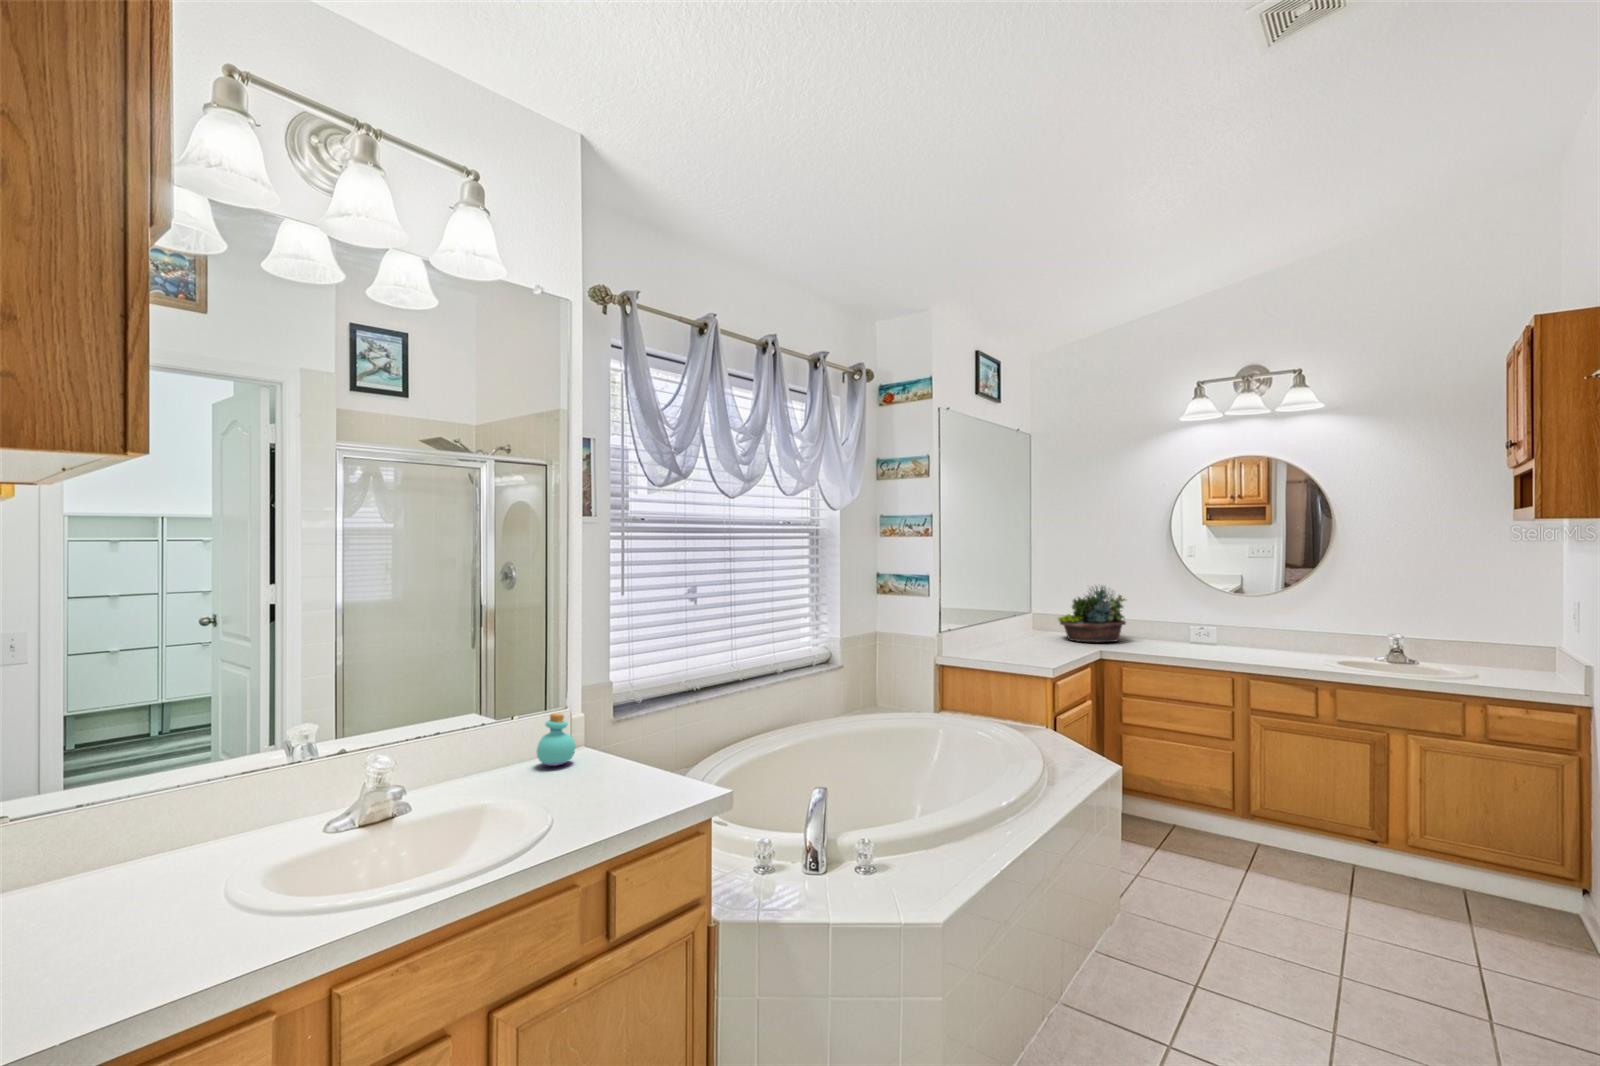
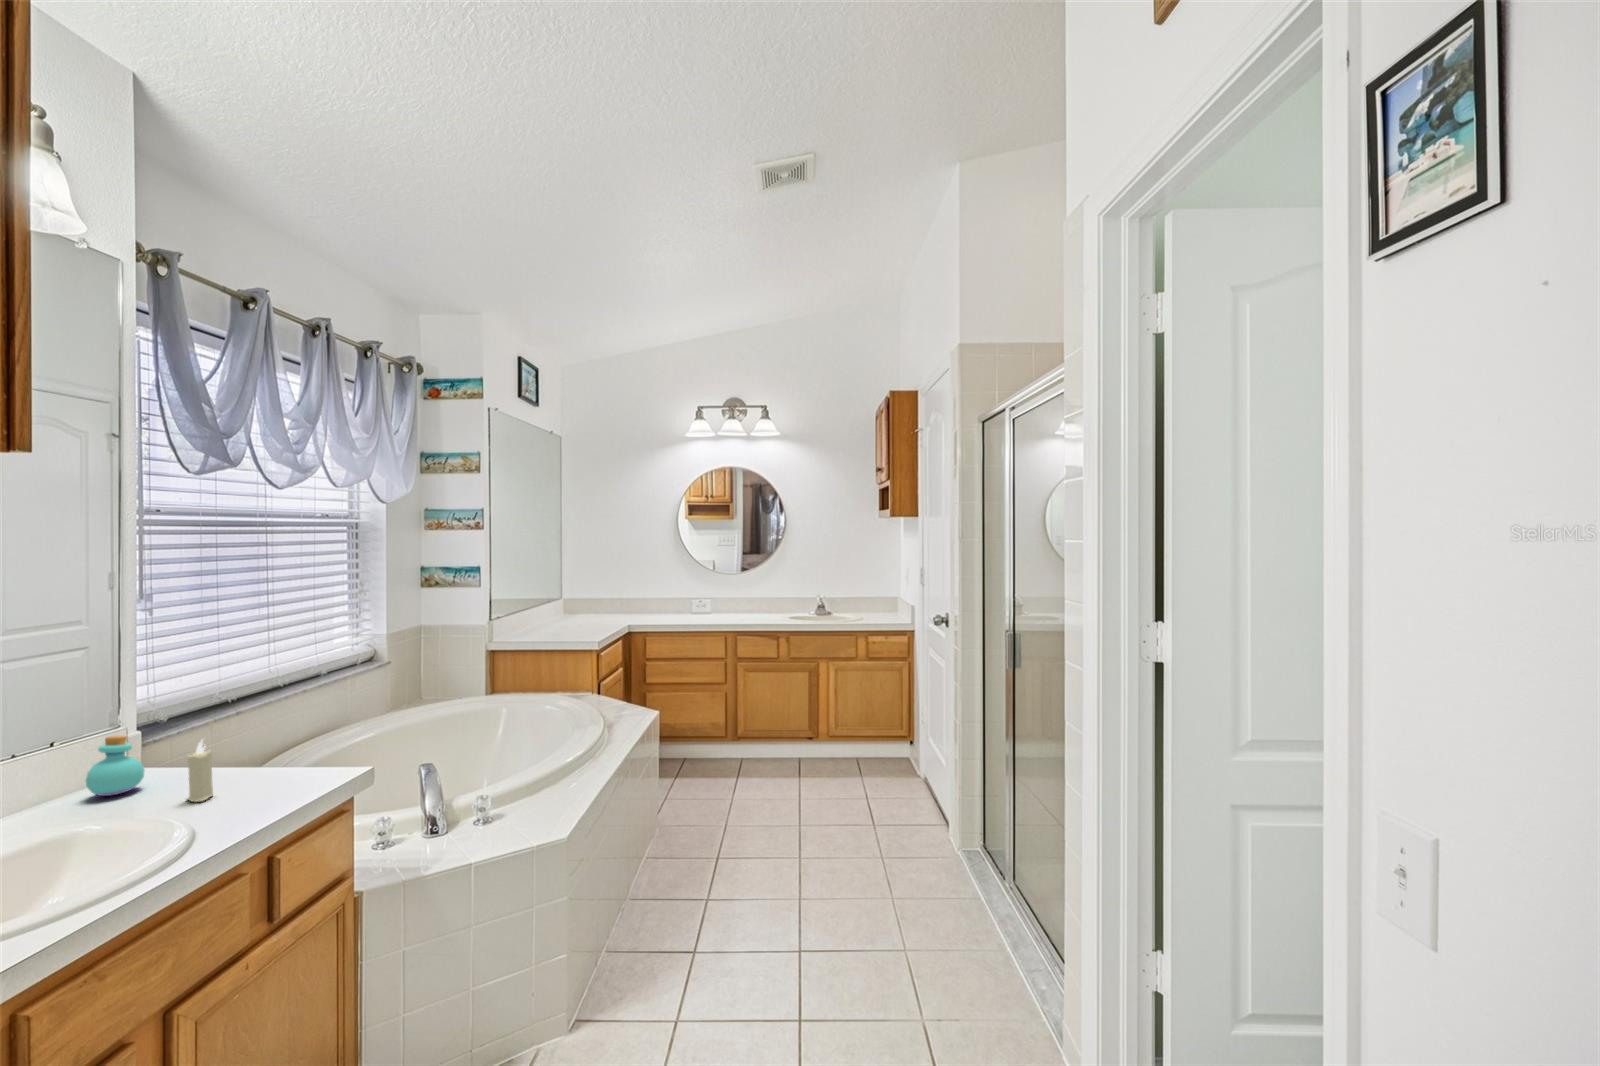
succulent planter: present [1058,587,1126,642] -> none [588,569,645,618]
candle: none [582,730,601,790] -> present [187,740,213,802]

